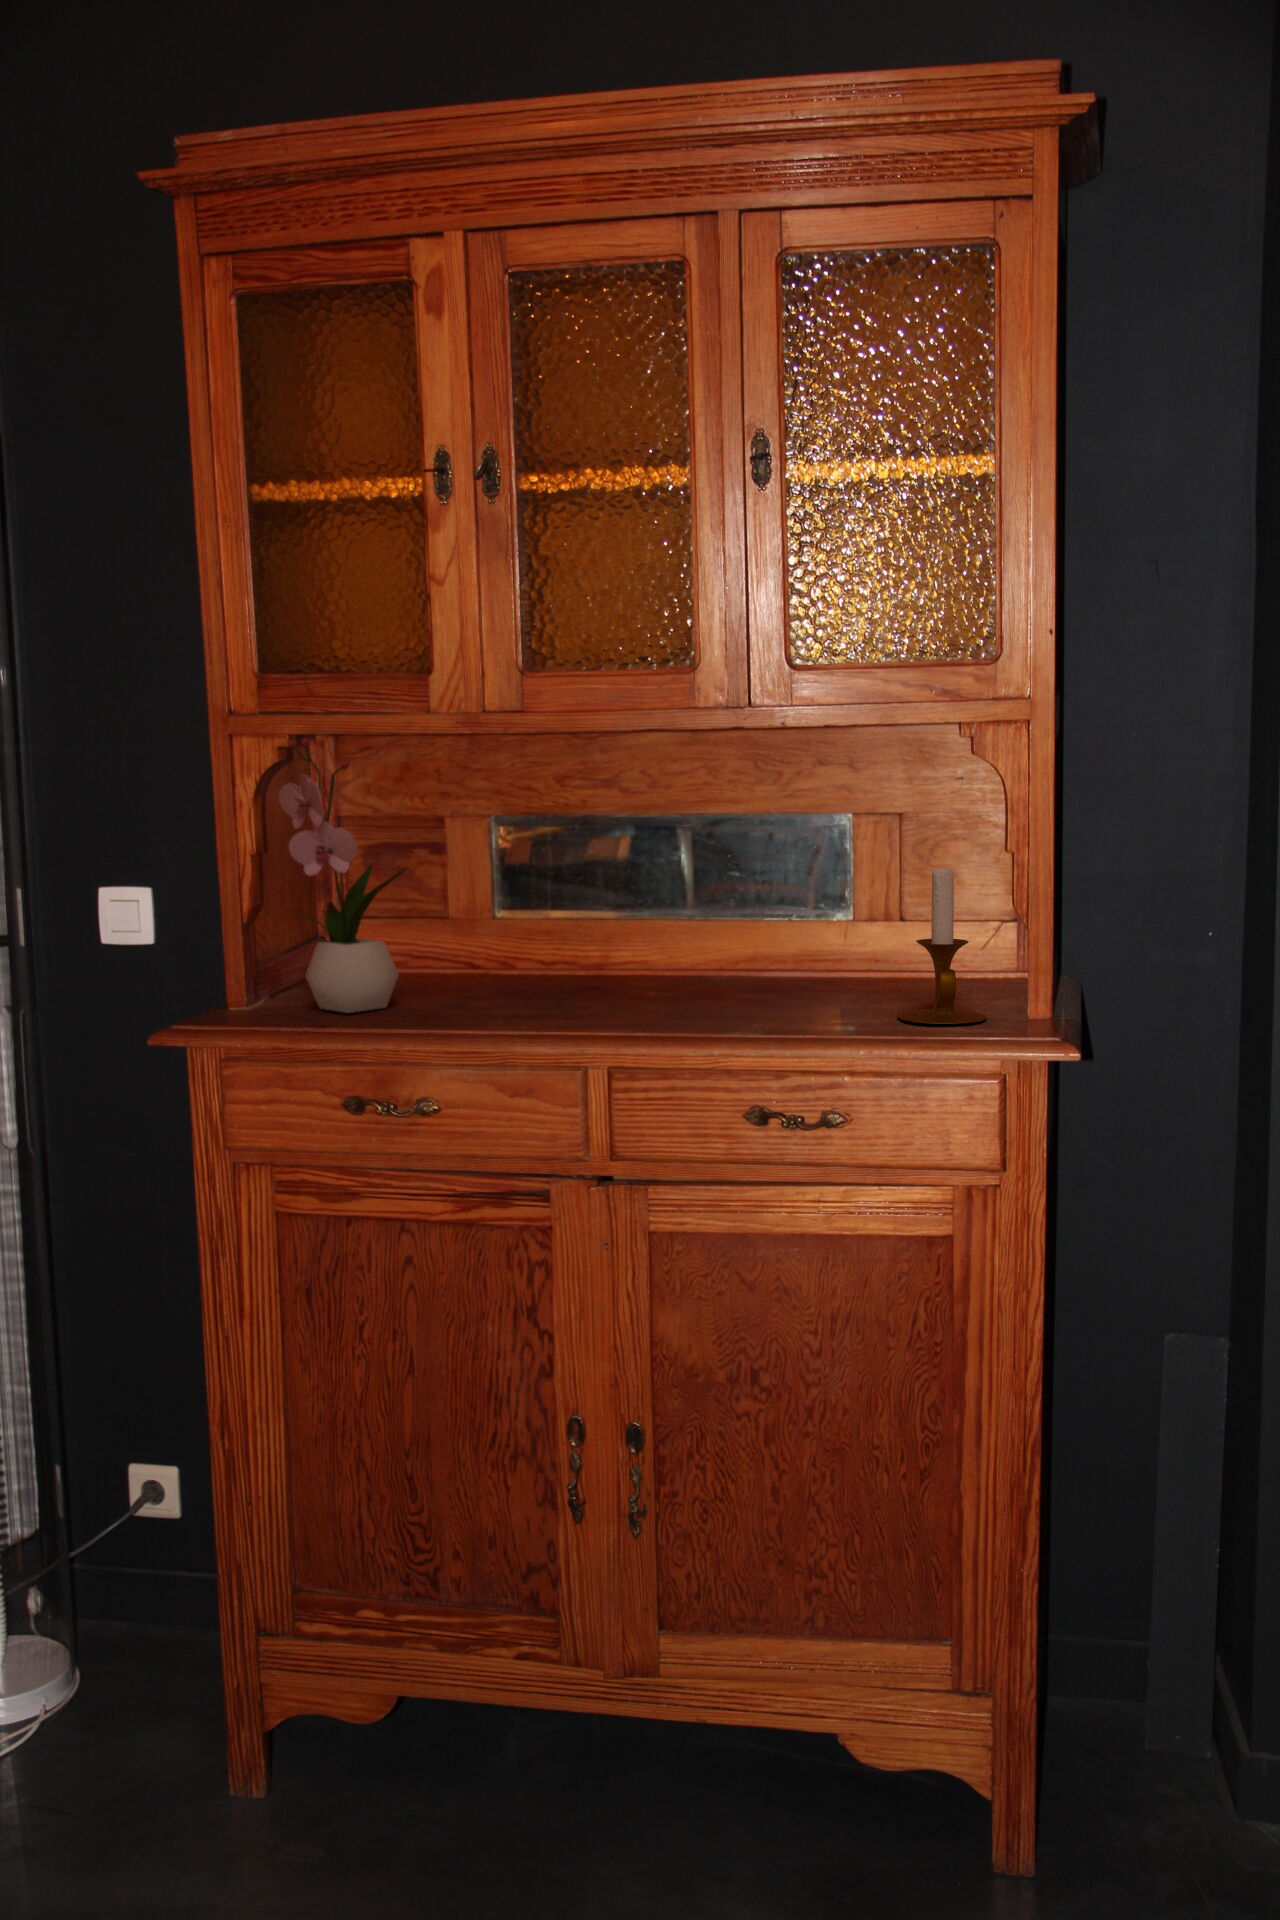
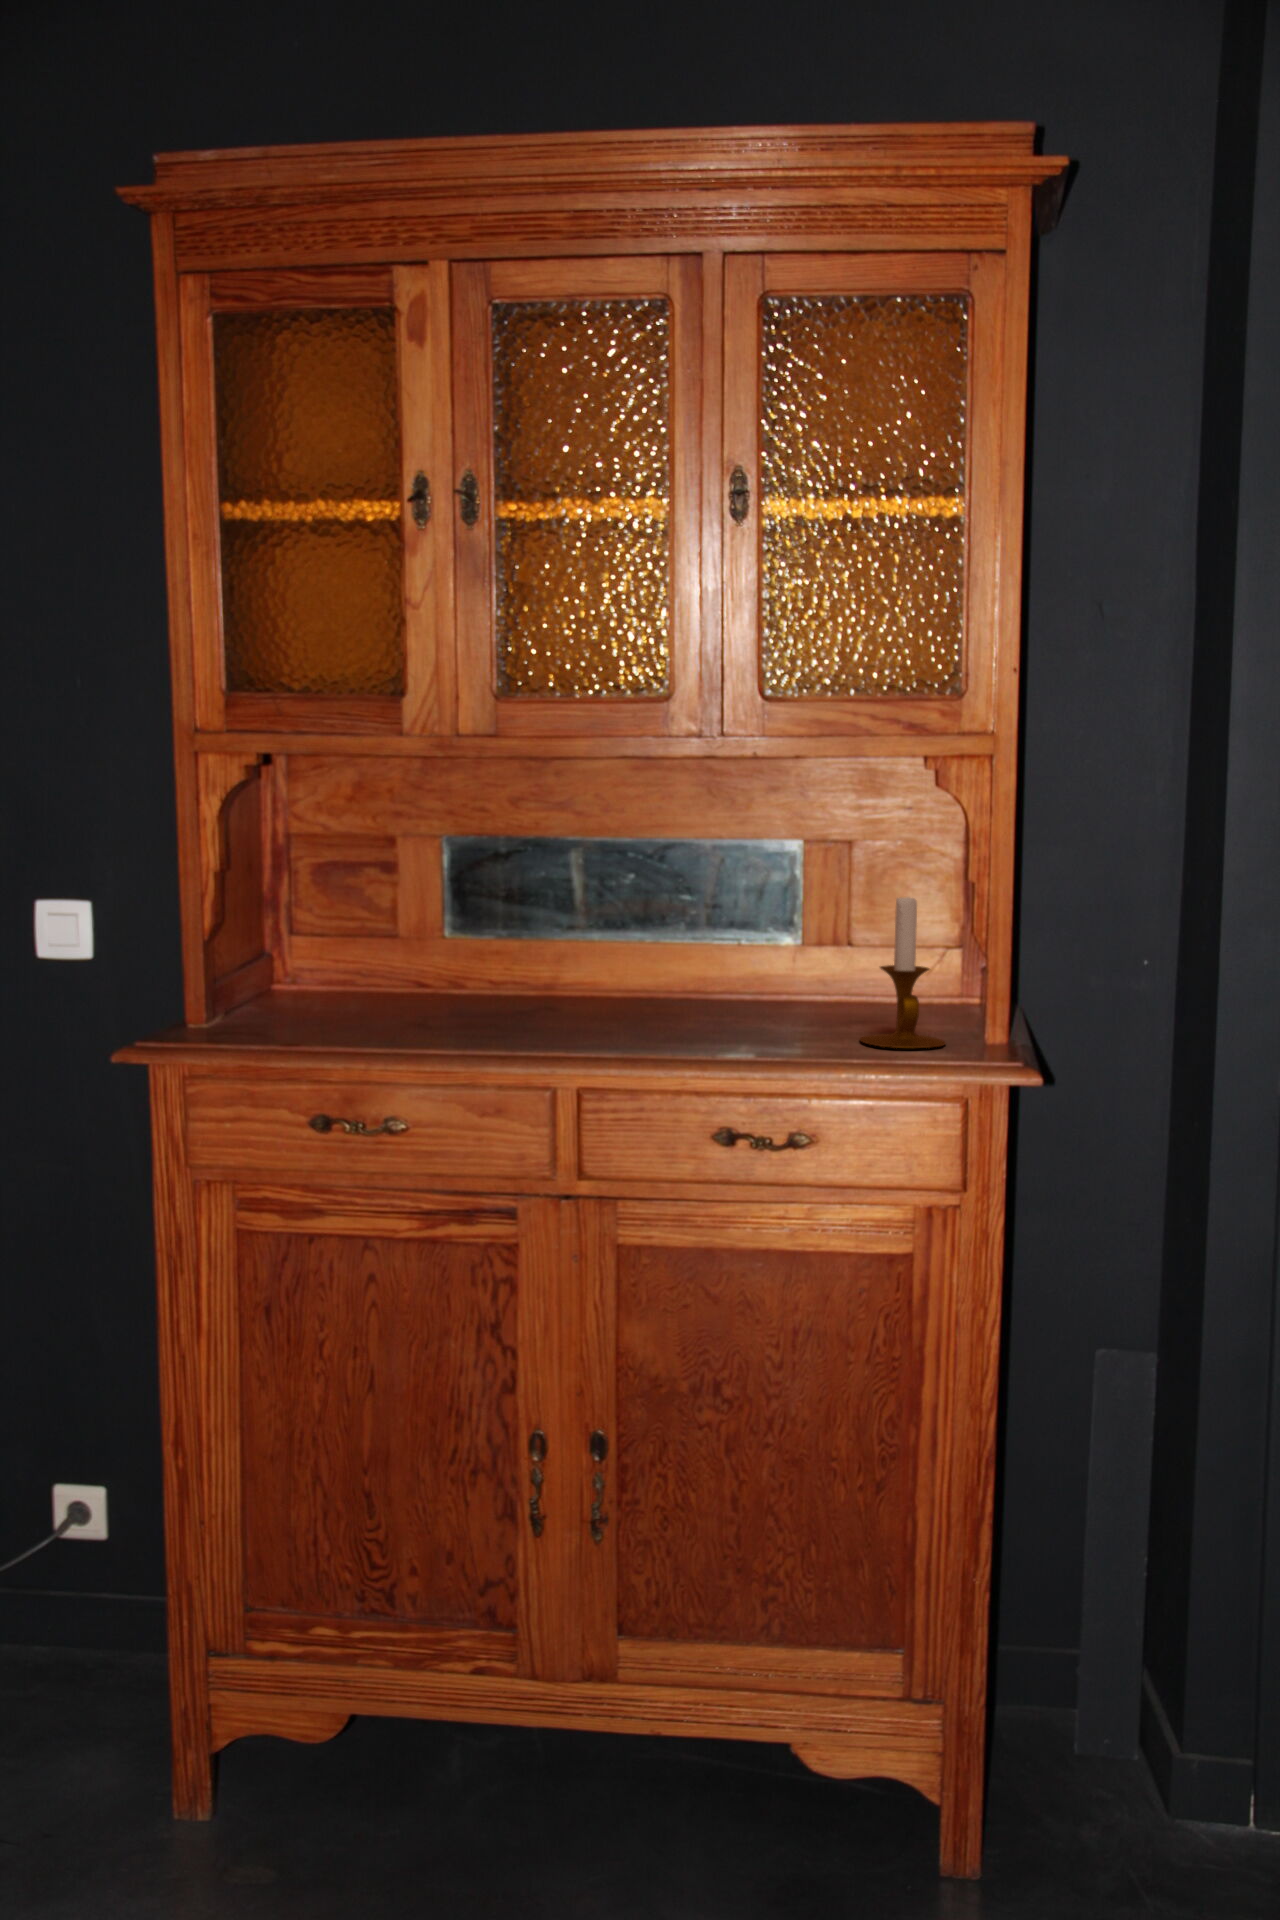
flower arrangement: present [279,738,406,1013] -> none [247,755,375,1031]

